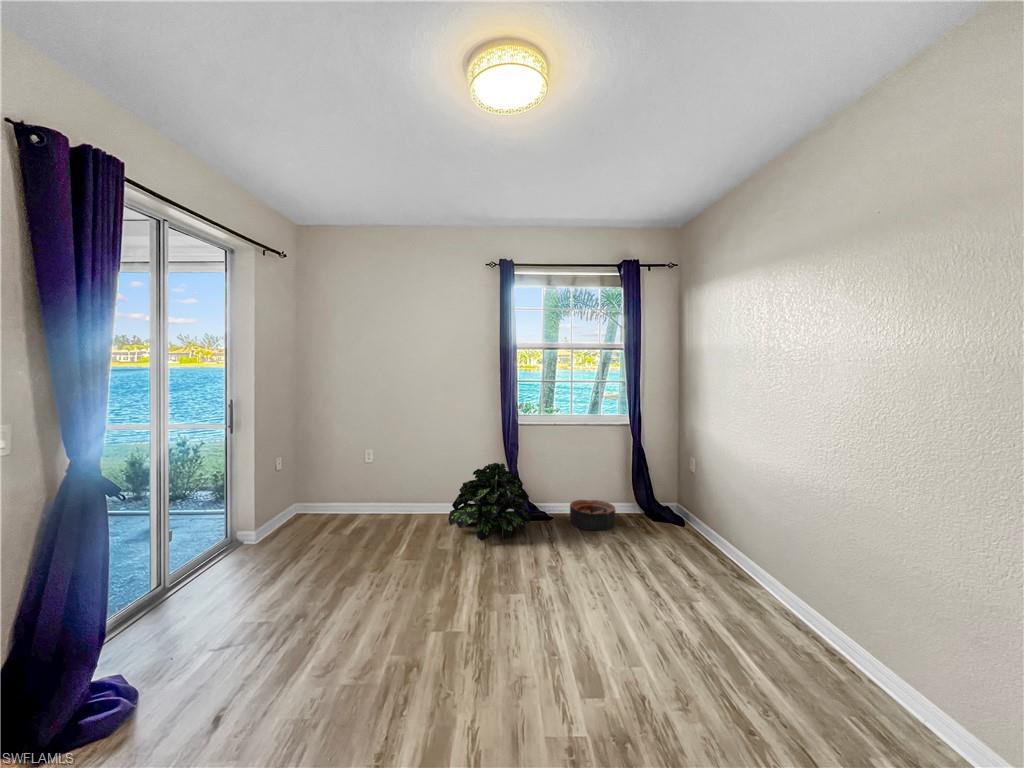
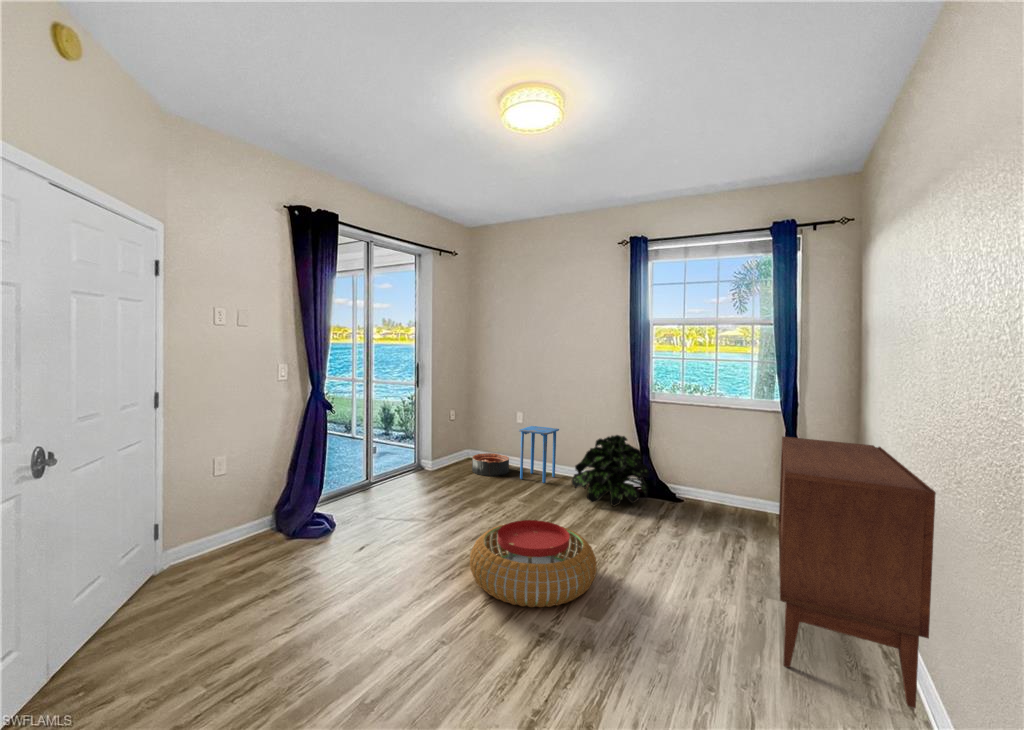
dresser: none [673,453,870,677] -> present [779,437,936,708]
side table: none [377,462,420,527] -> present [519,426,559,483]
basket: present [570,500,615,530] -> present [472,453,509,476]
pouf: none [417,588,575,721] -> present [470,520,597,607]

